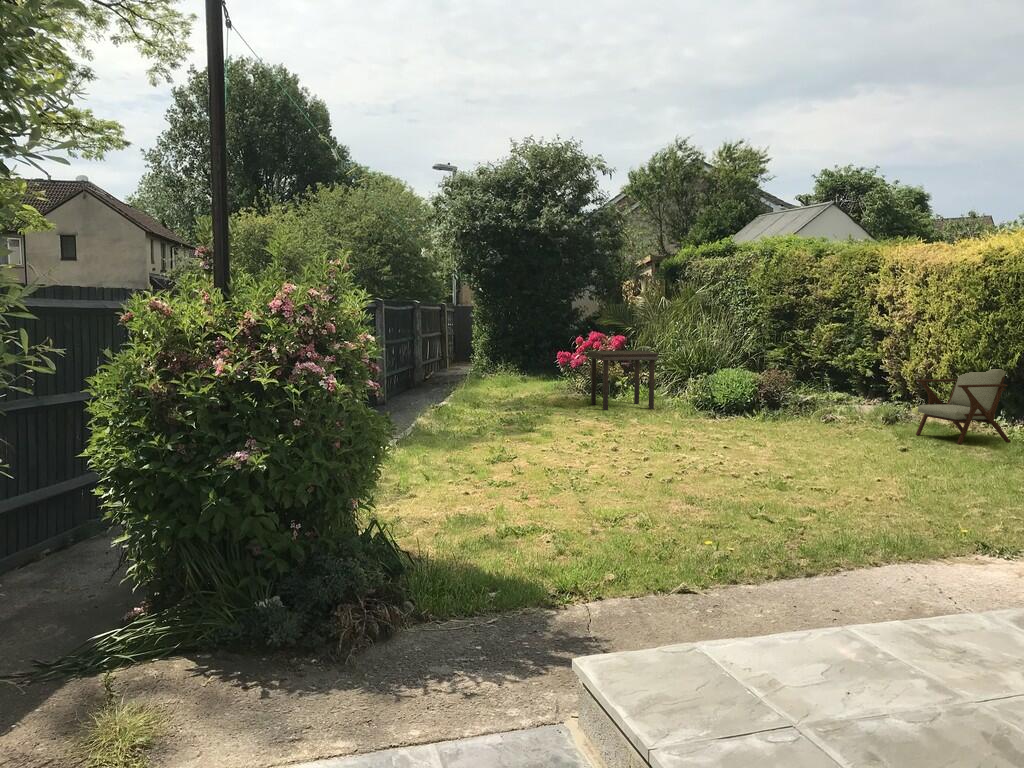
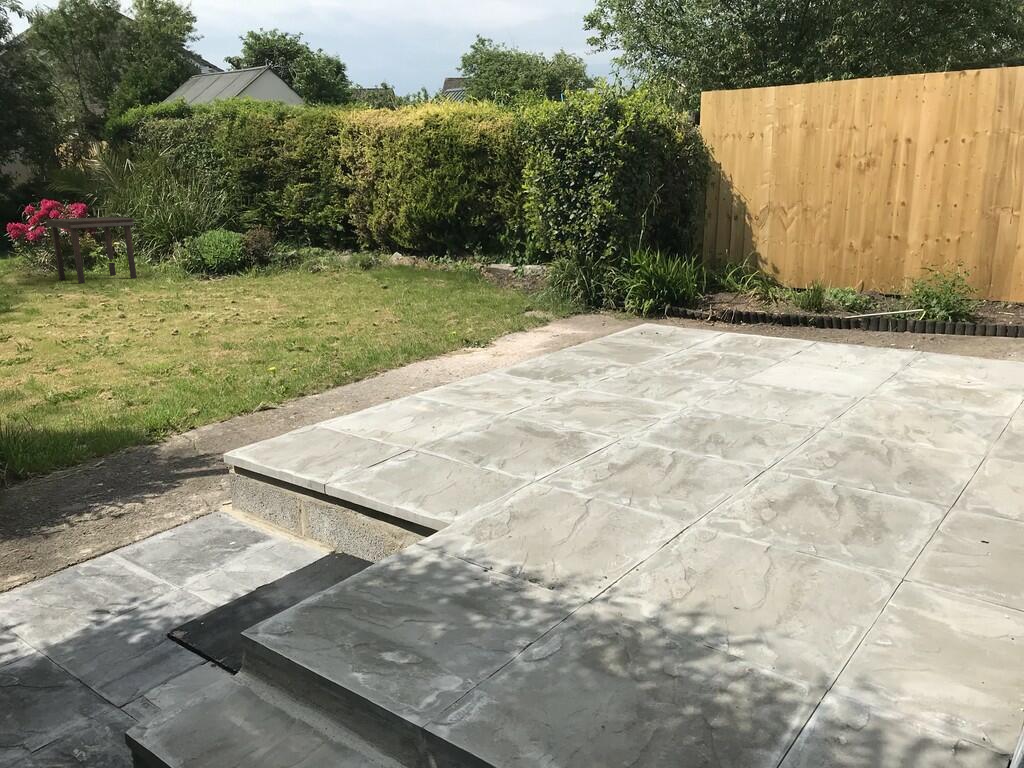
lounge chair: present [916,369,1011,445] -> none [384,215,456,280]

